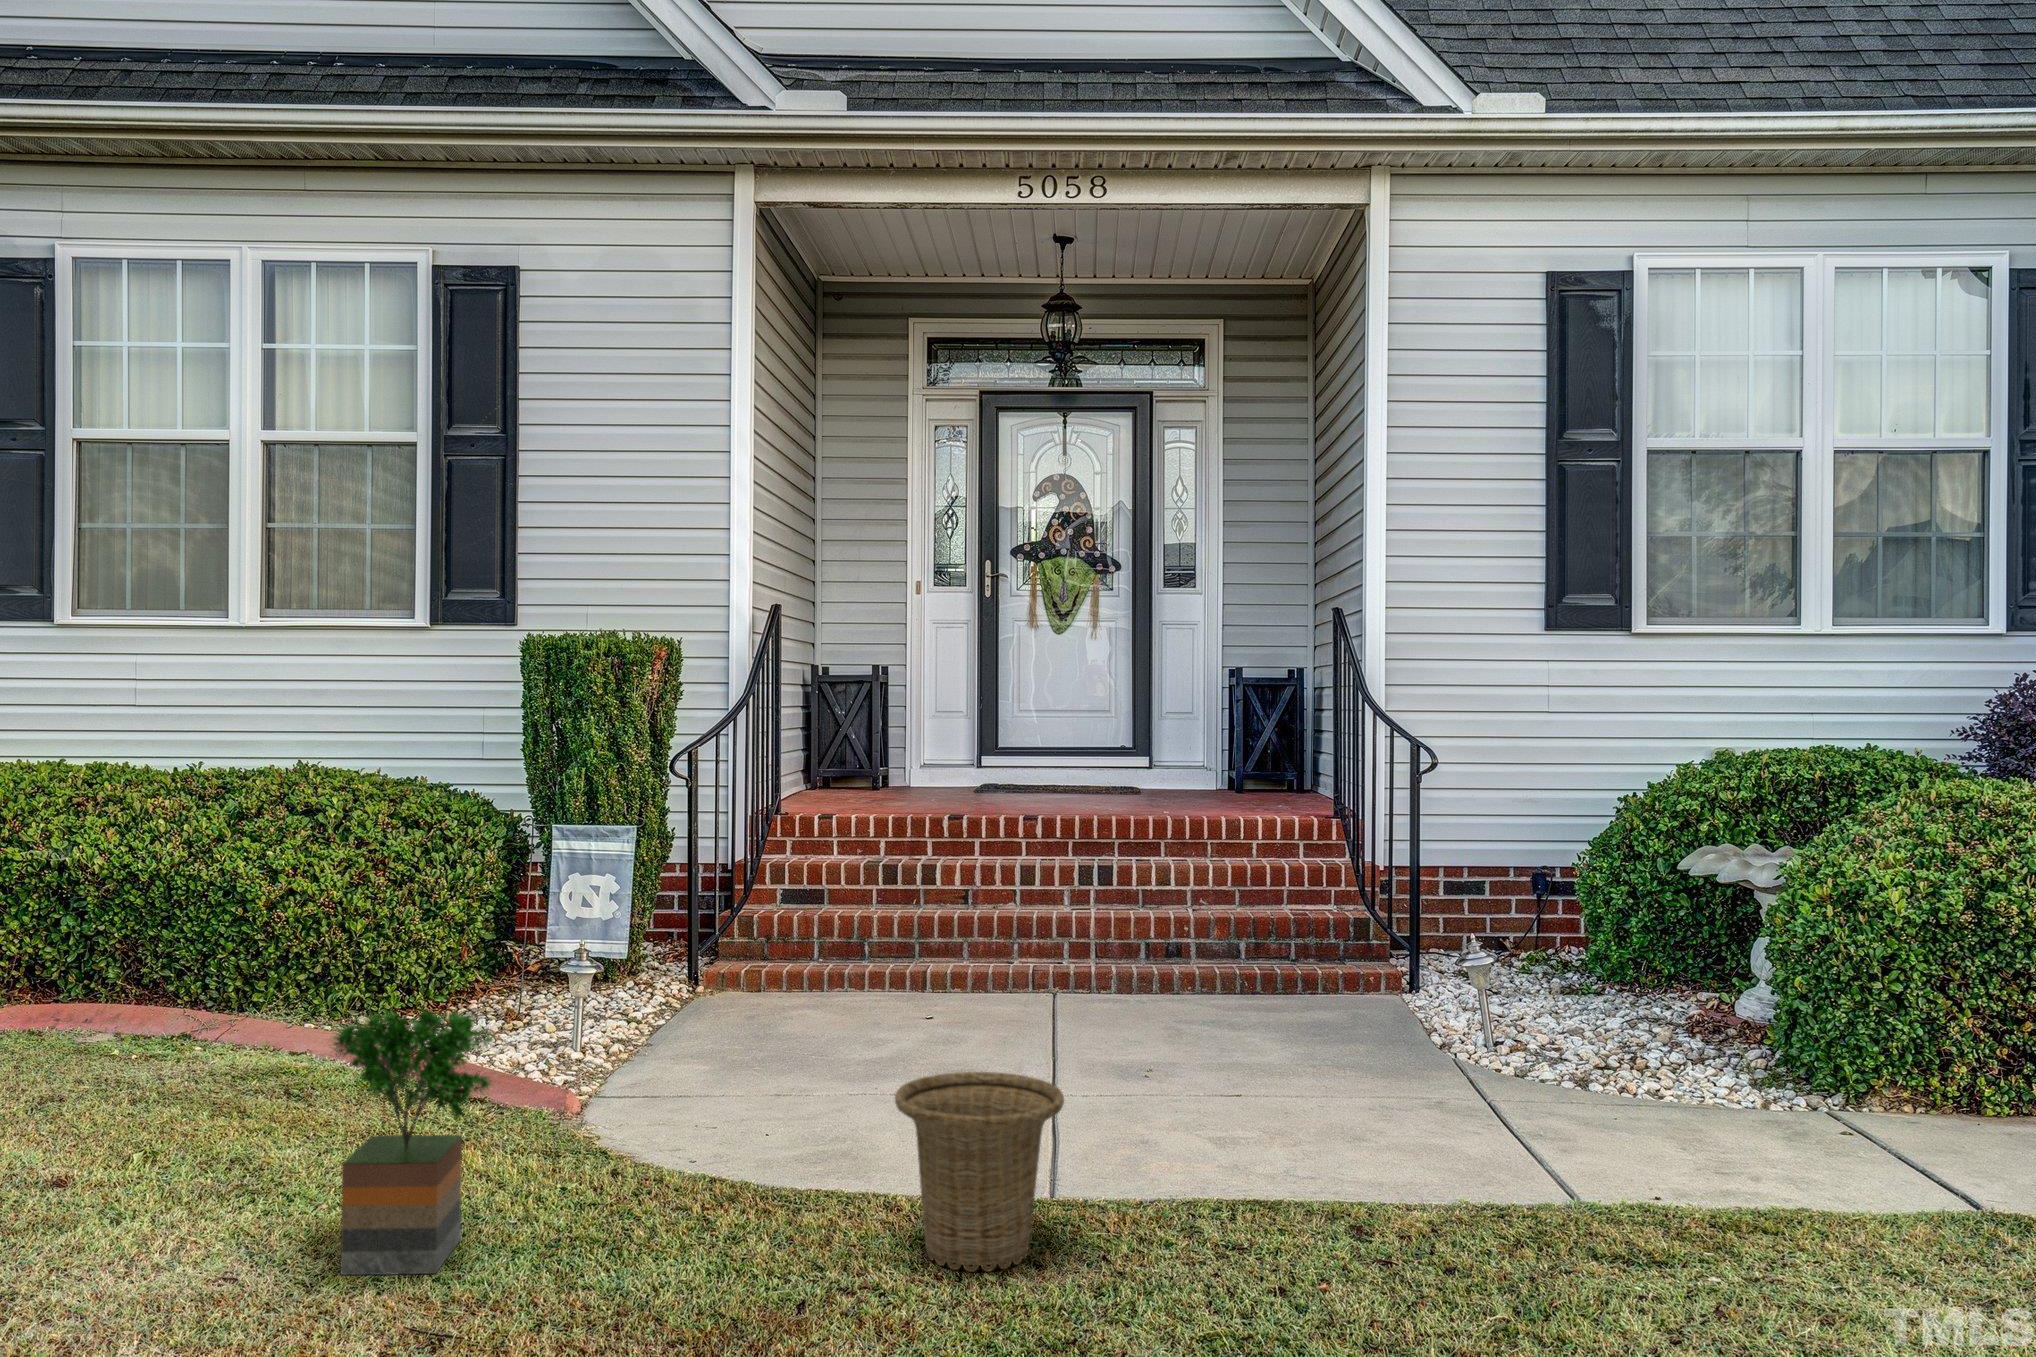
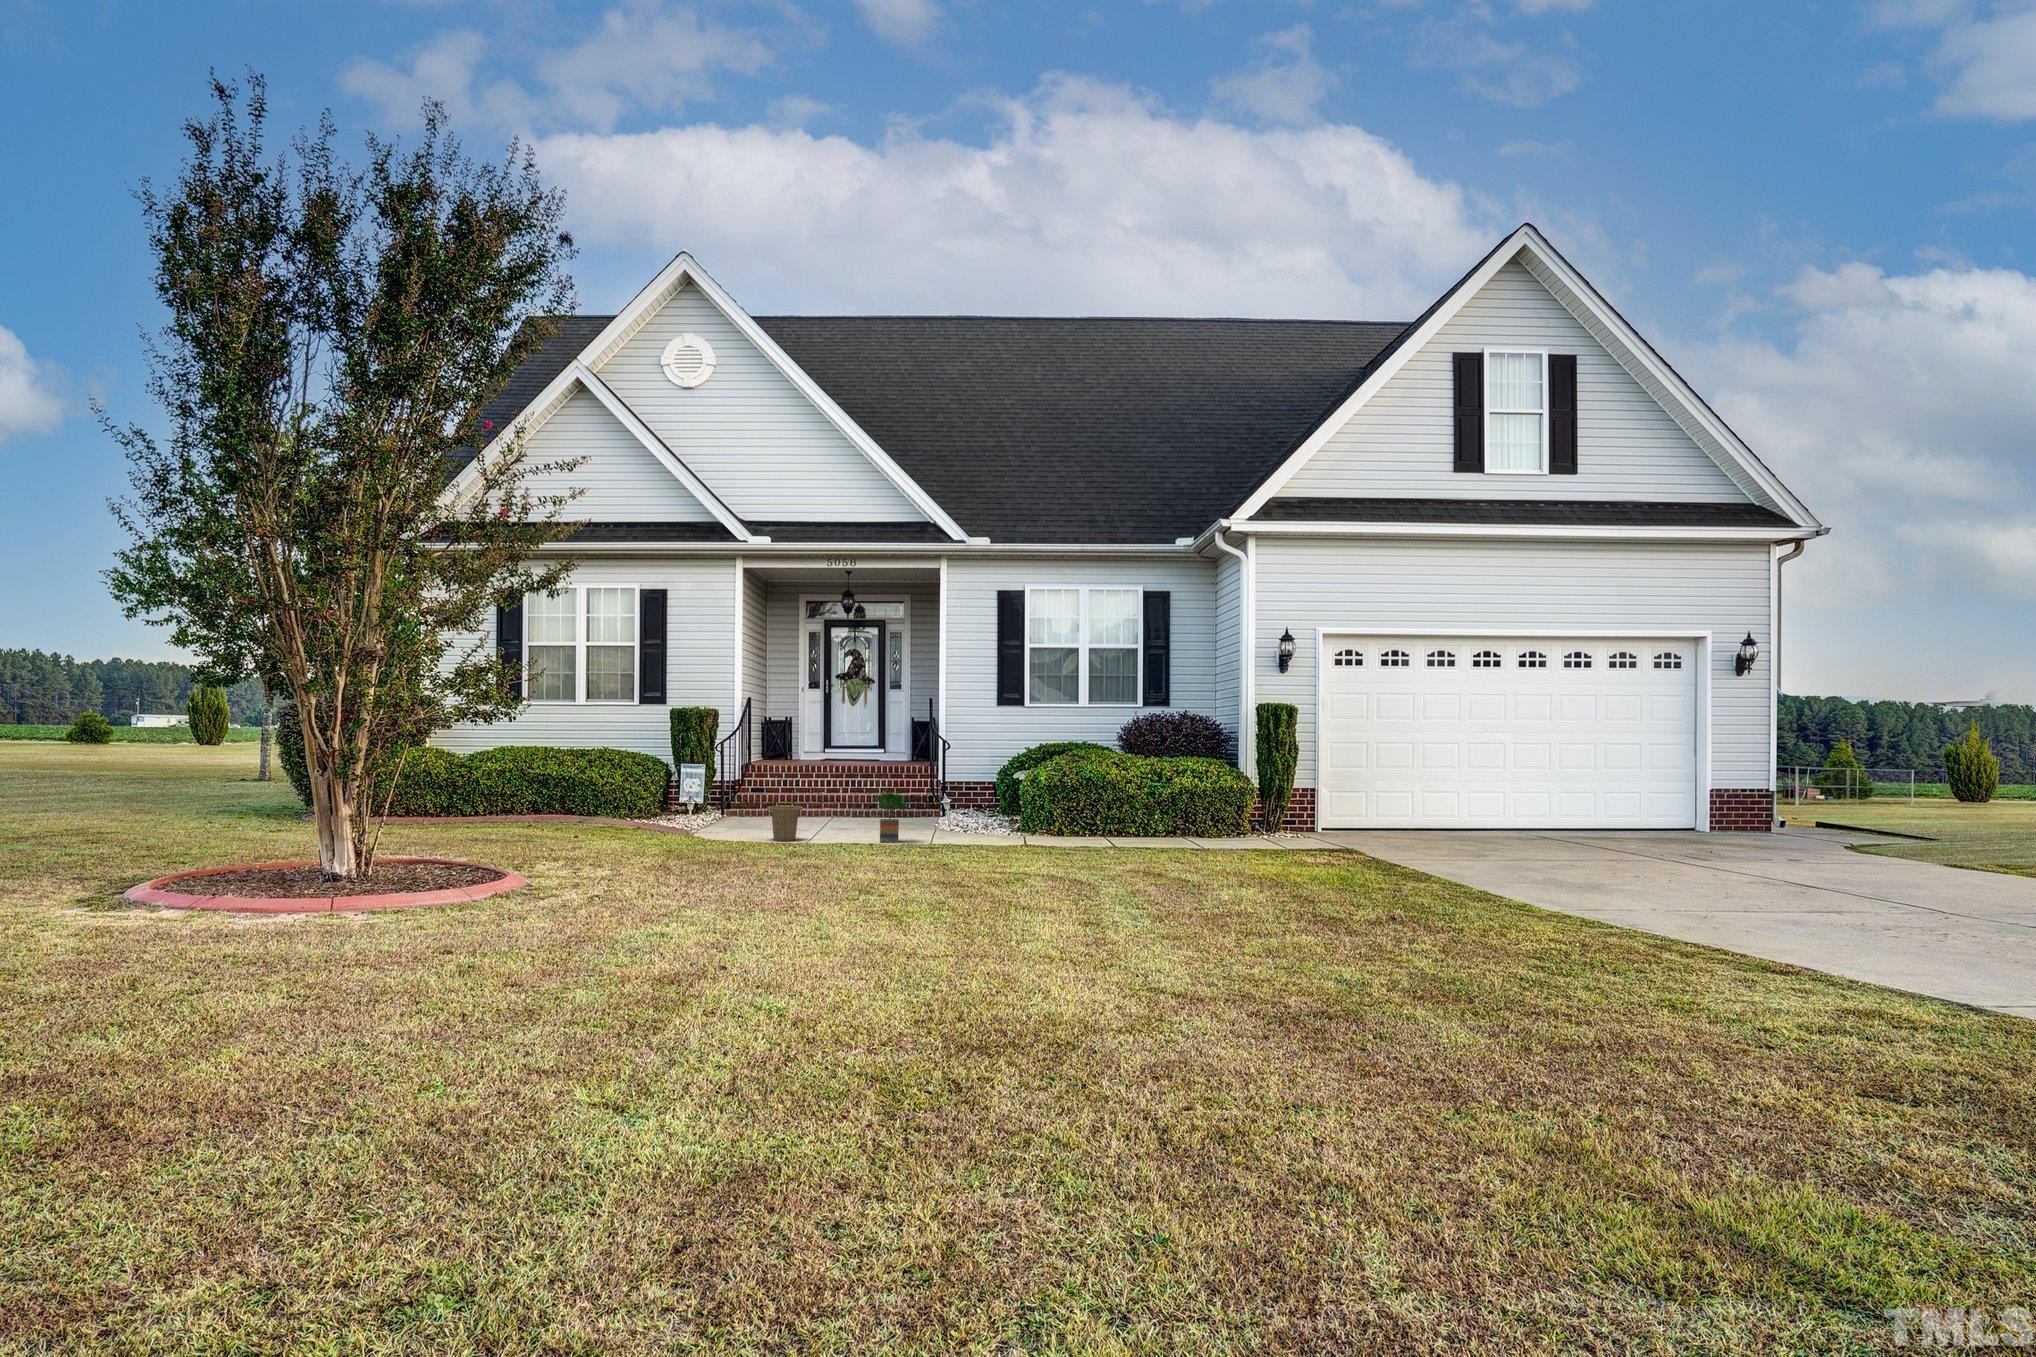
potted tree: present [329,1009,494,1275] -> present [875,793,907,843]

